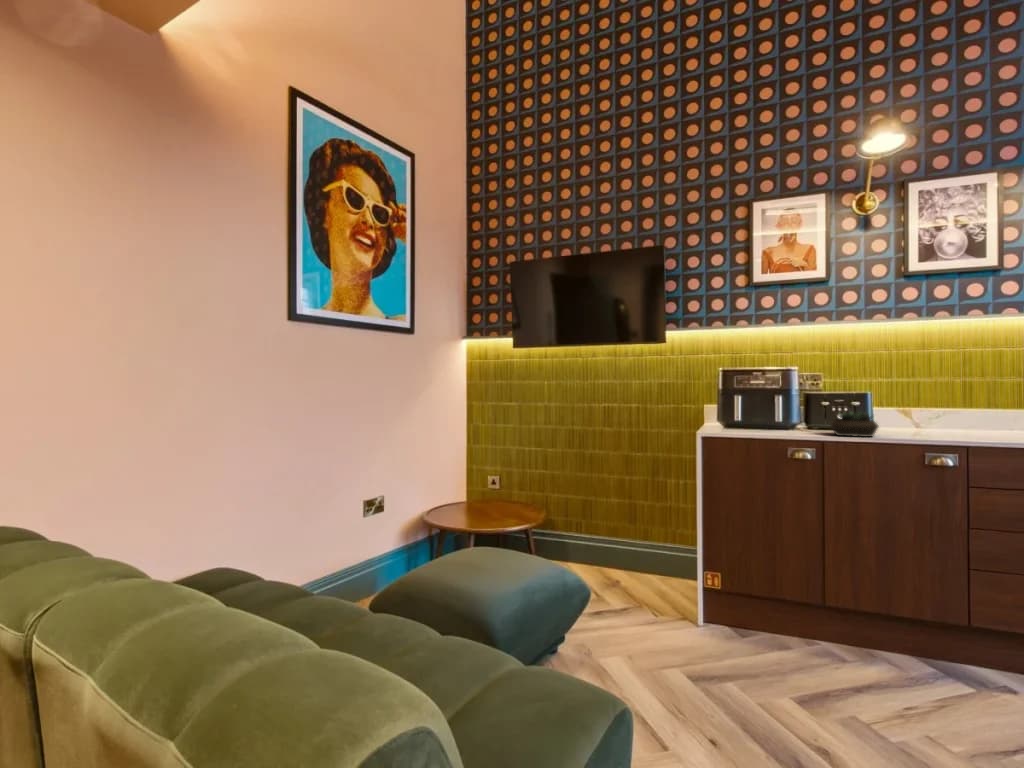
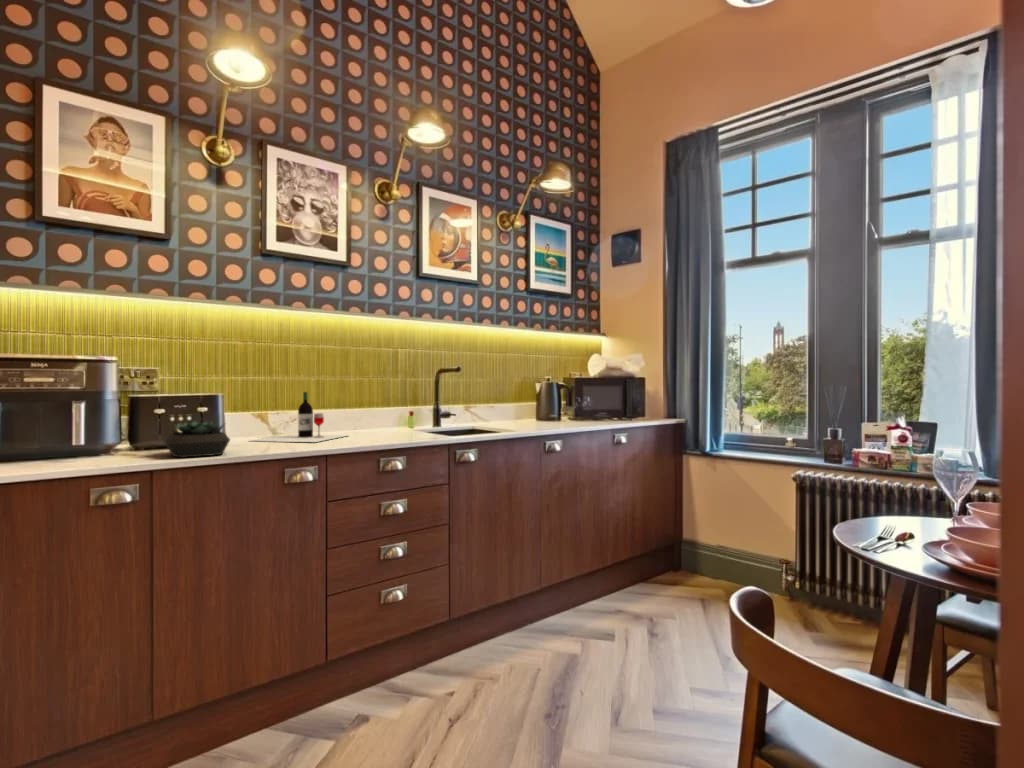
wine bottle: none [892,391,1002,435] -> present [252,392,346,442]

